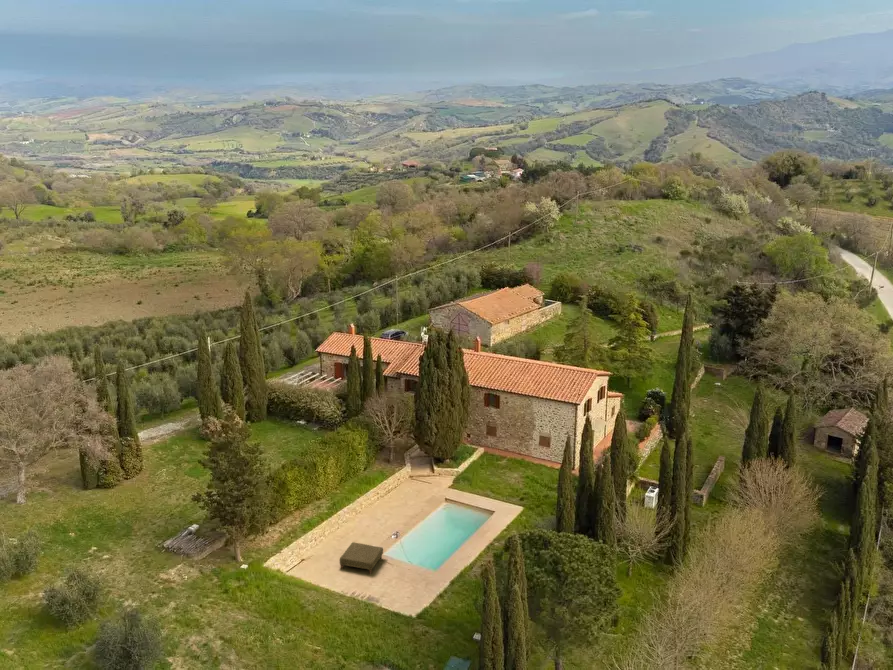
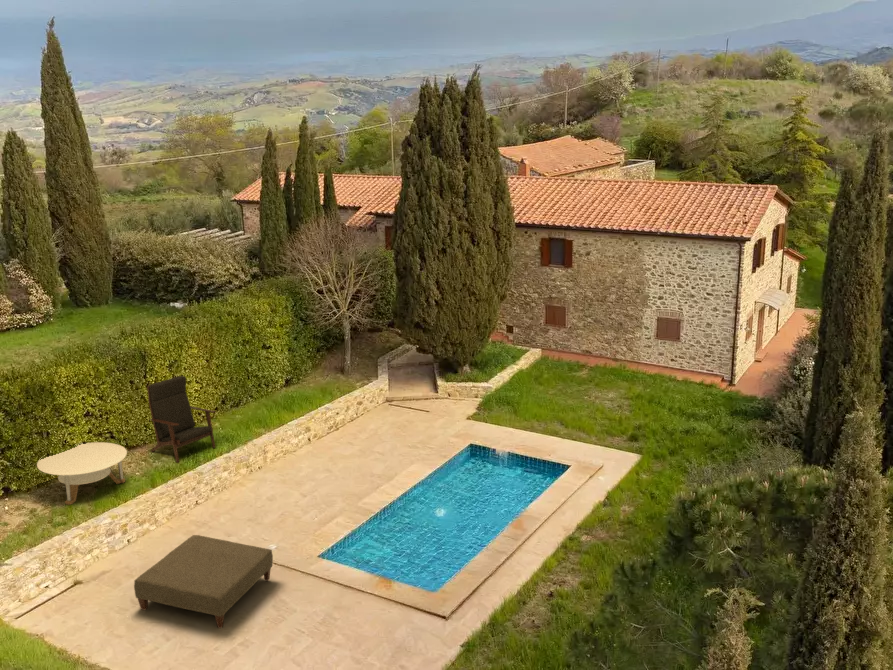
lounge chair: none [318,474,345,512] -> present [147,376,215,462]
round table: none [286,505,318,531] -> present [37,442,127,505]

